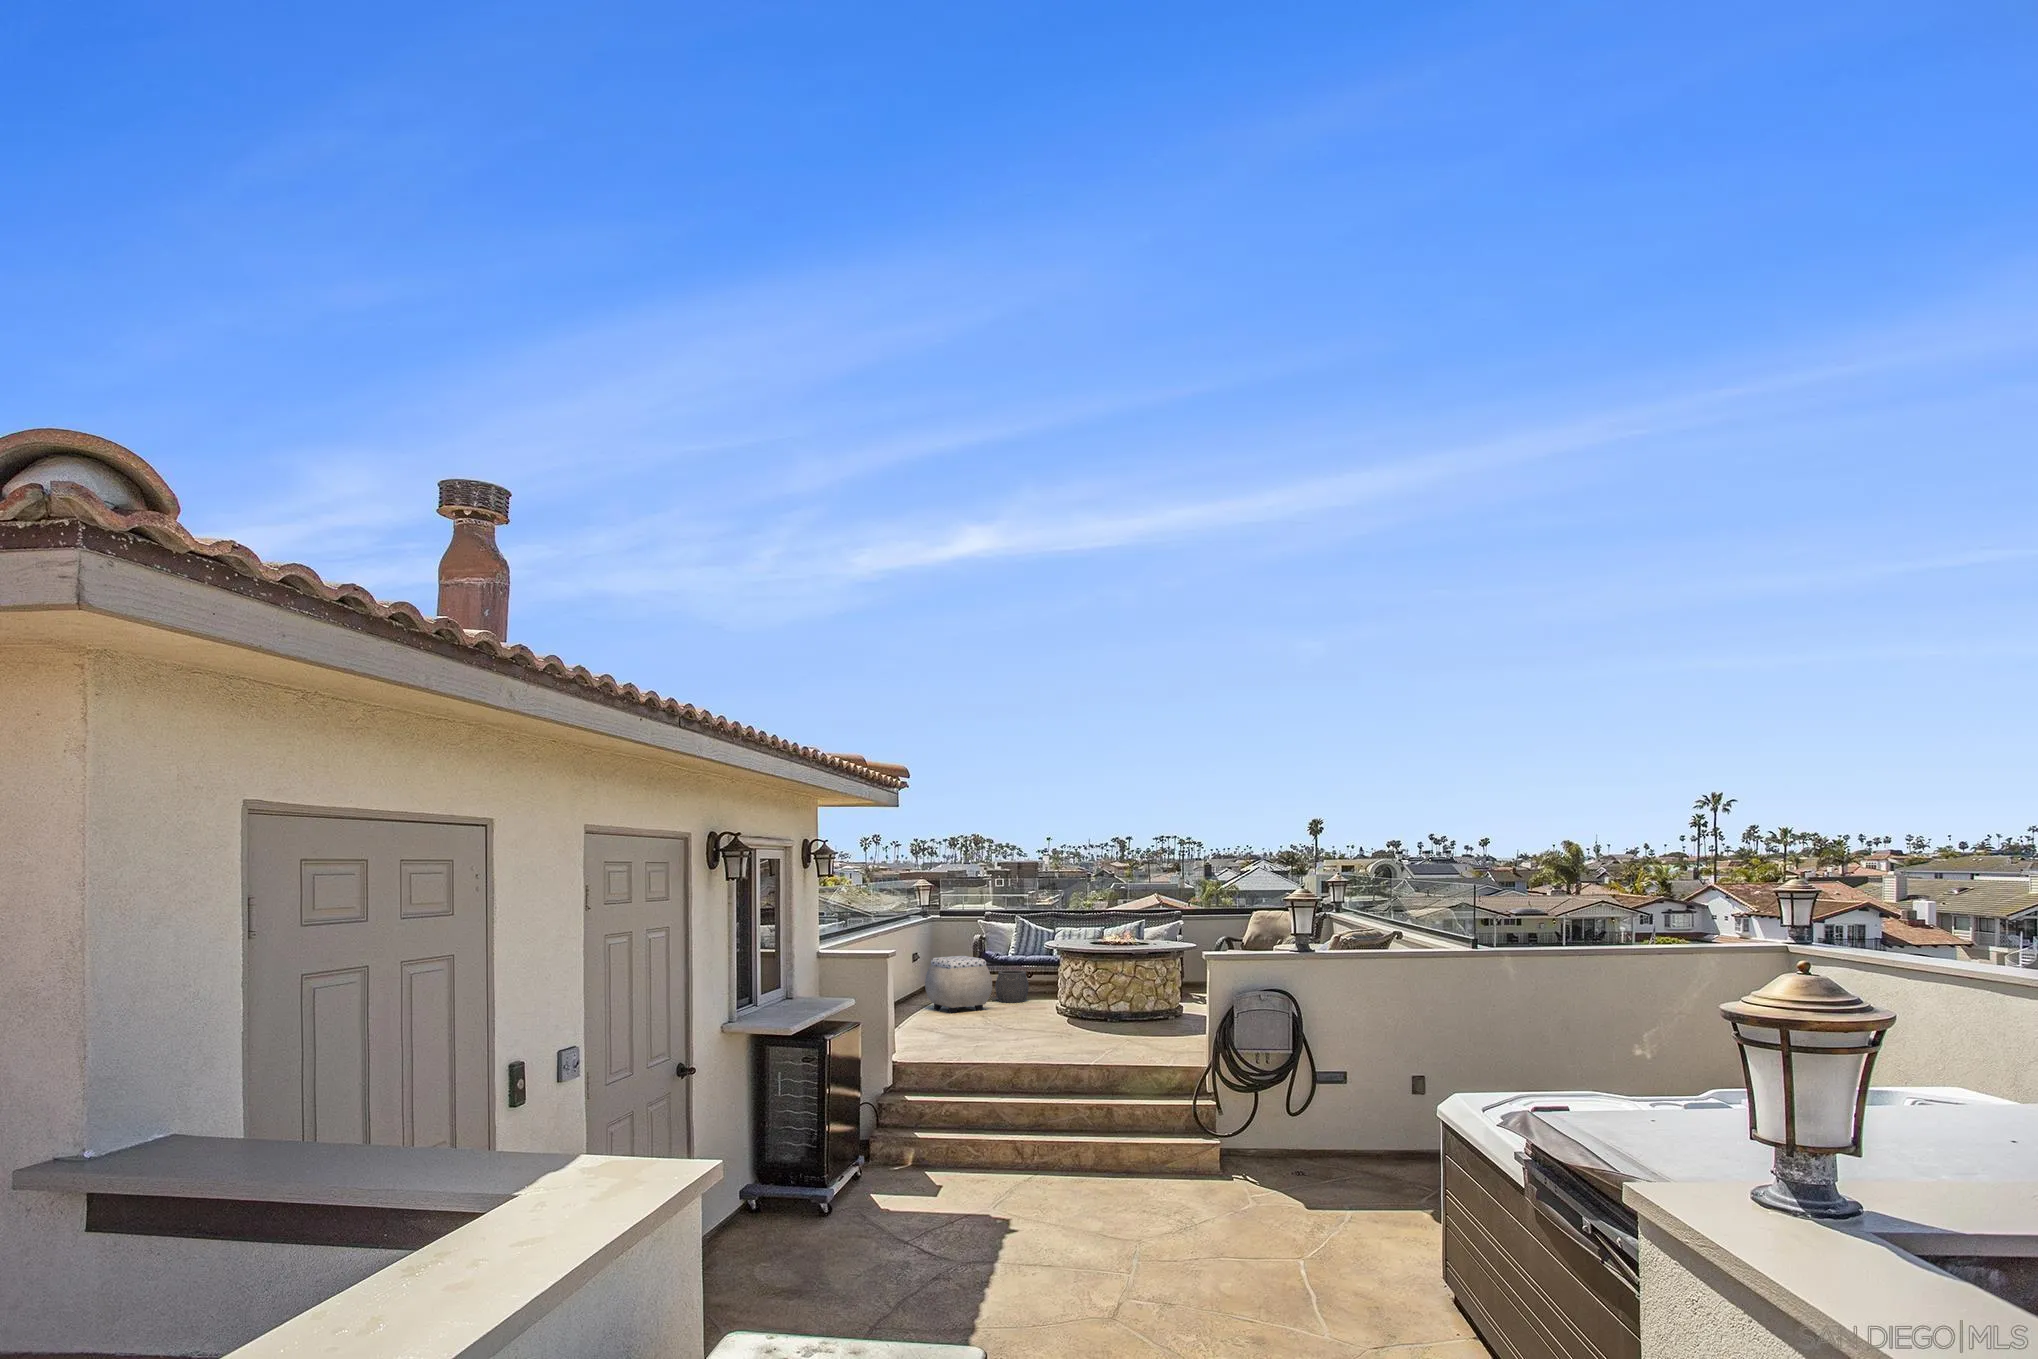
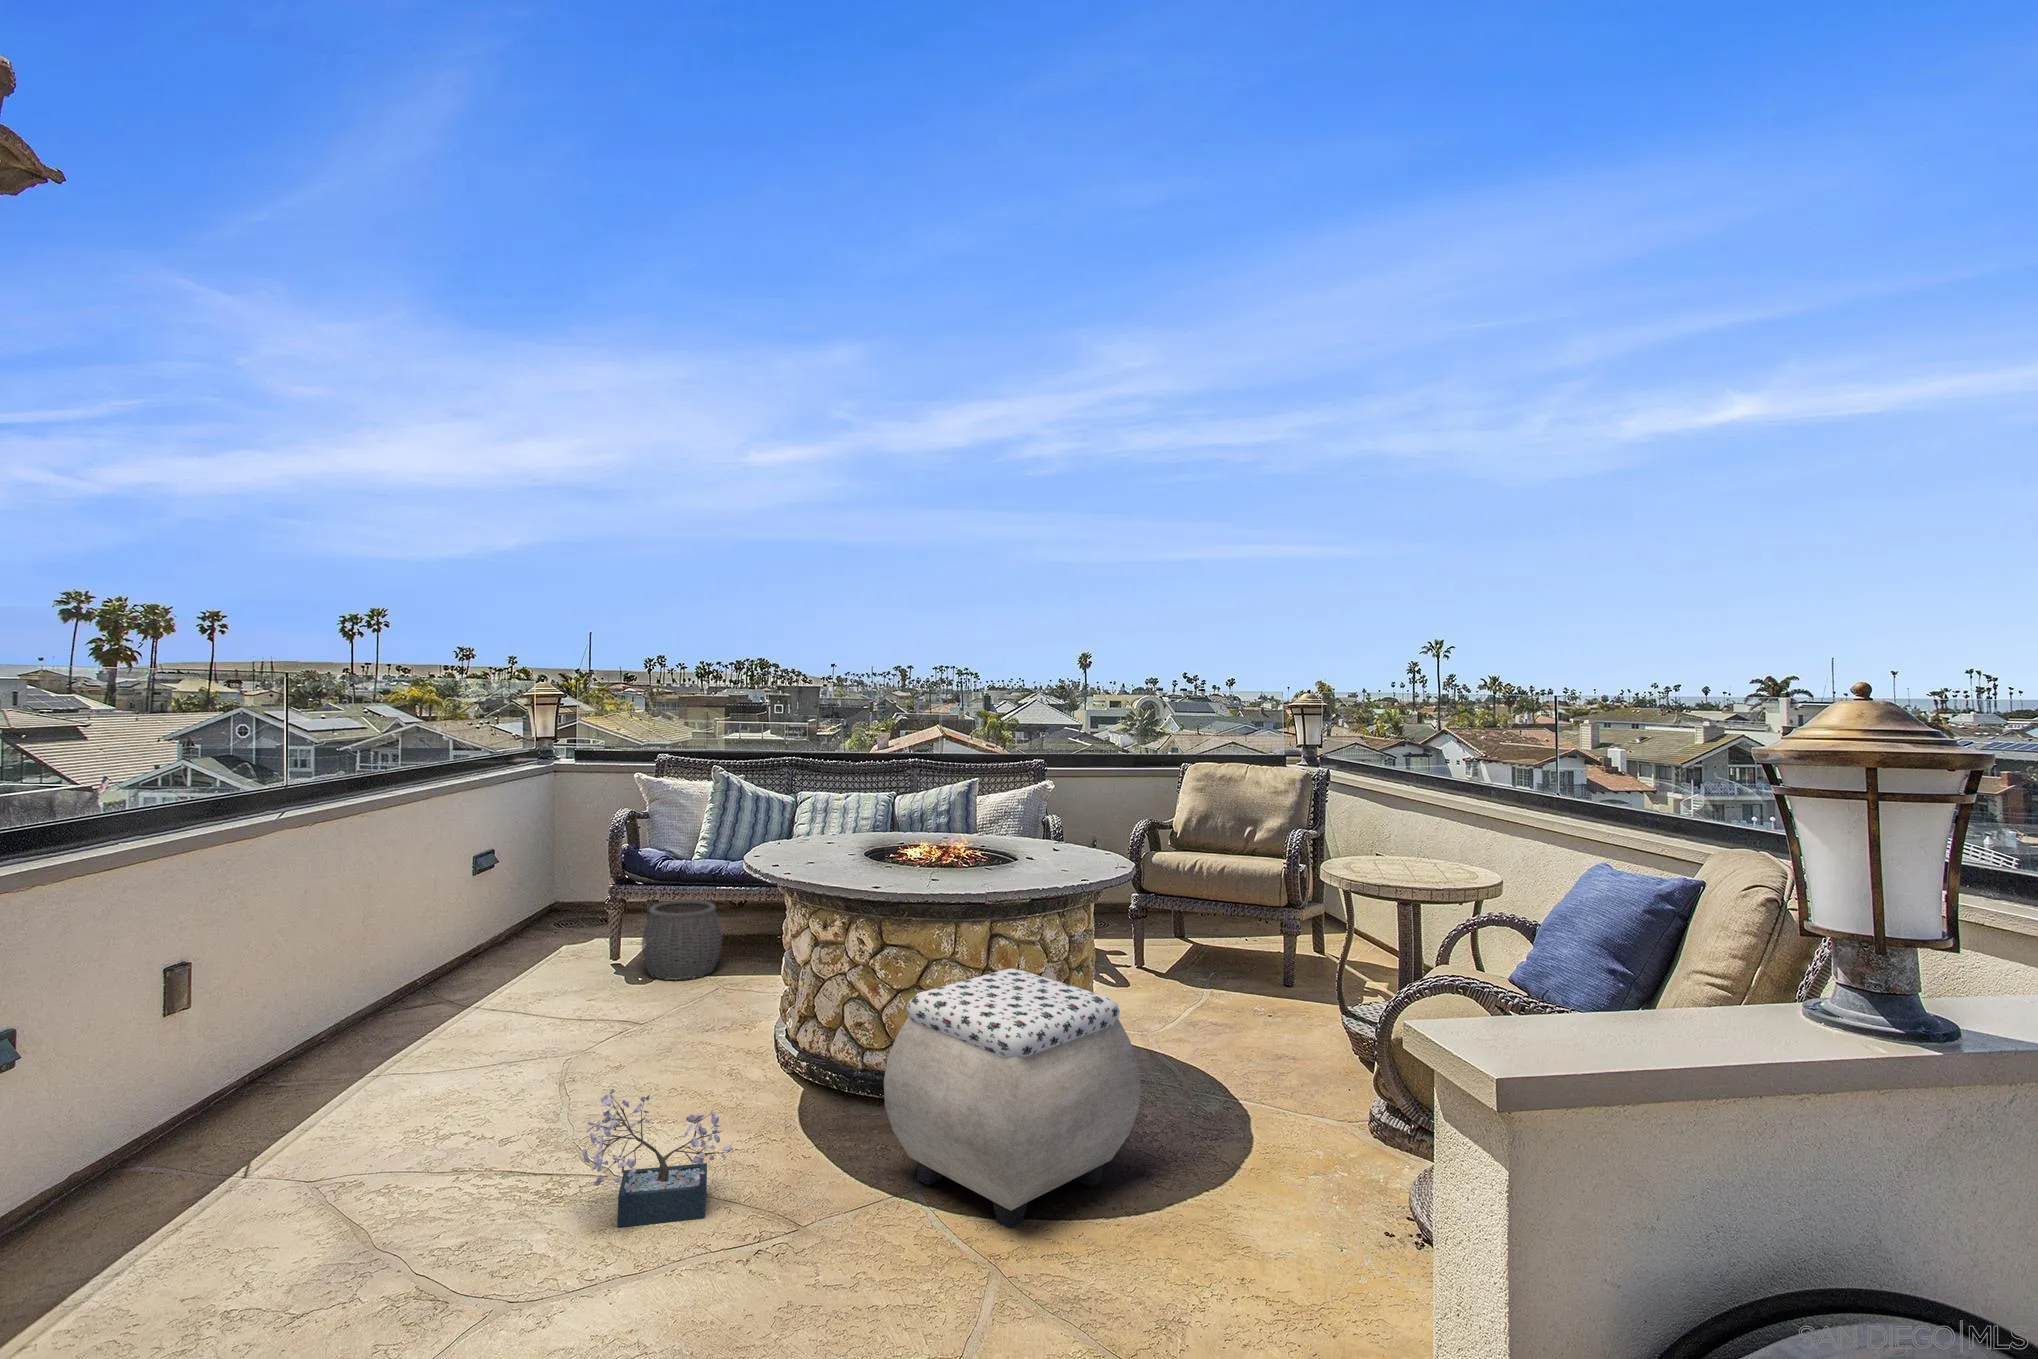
ottoman: present [925,956,992,1014] -> present [884,969,1141,1229]
decorative plant: none [1011,998,1053,1035] -> present [582,1089,732,1227]

